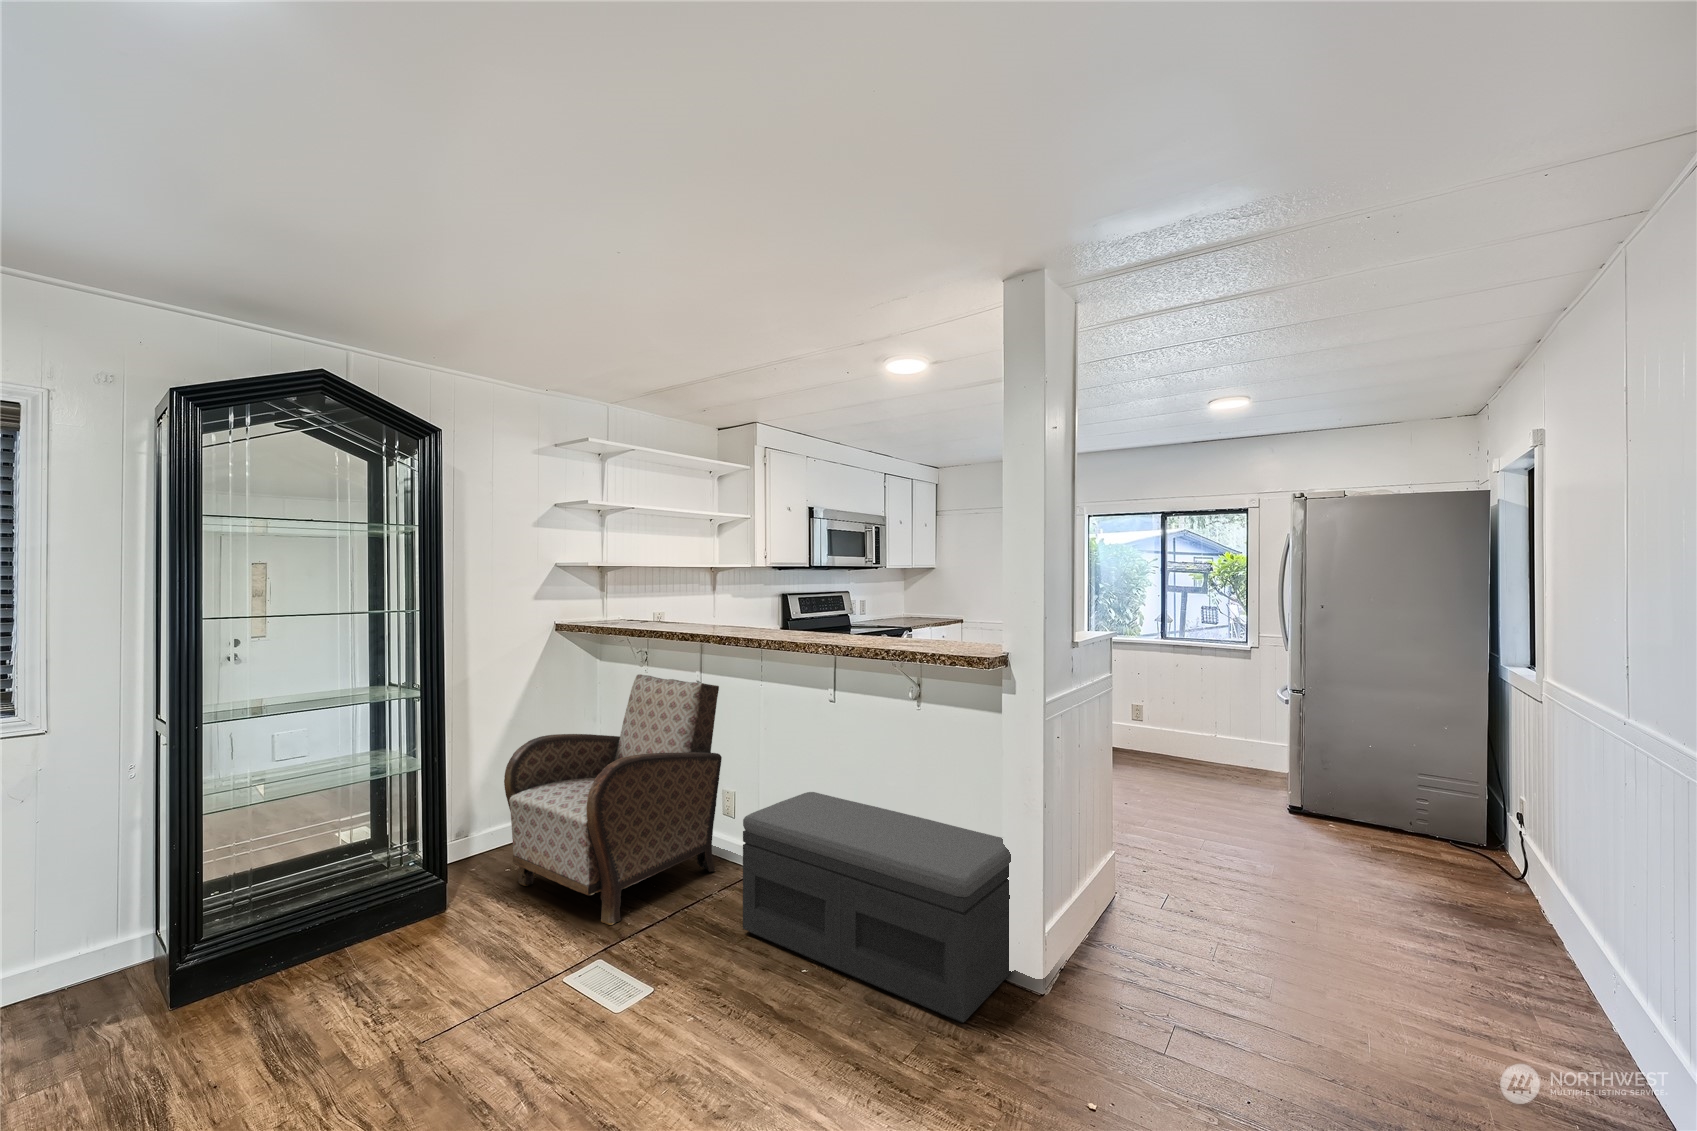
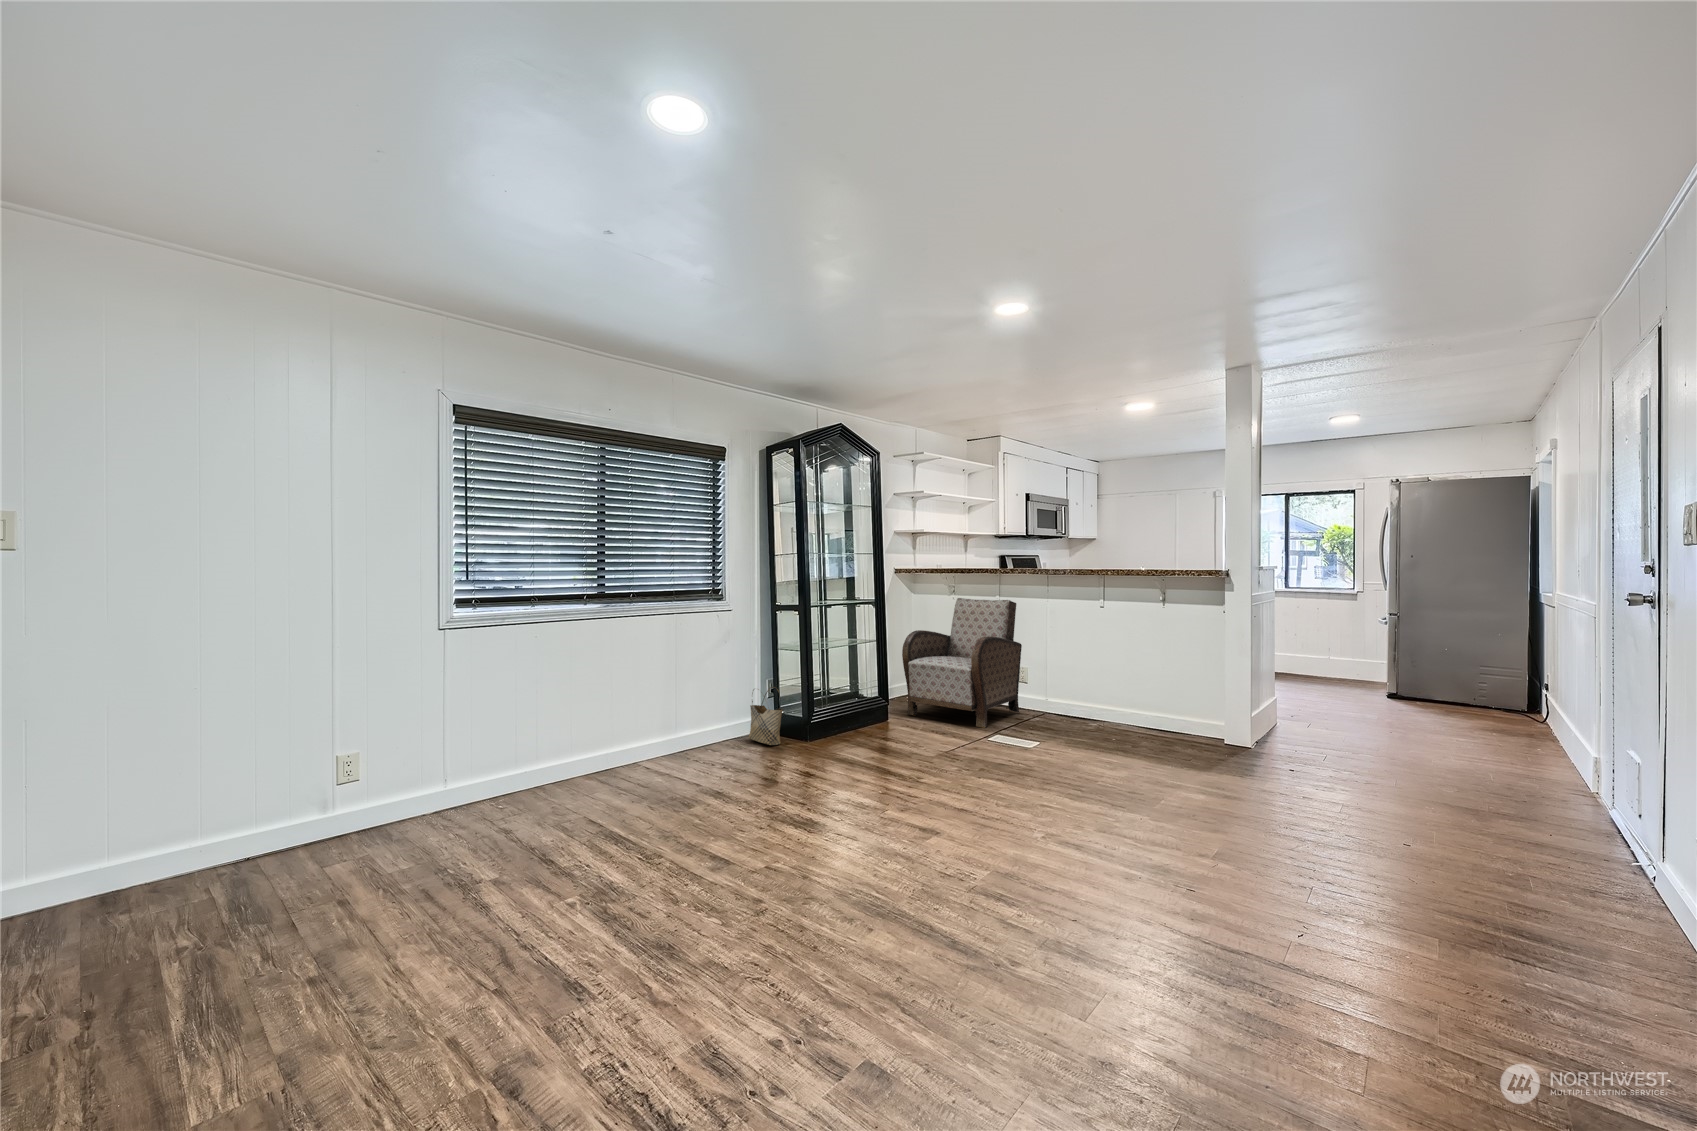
storage bench: present [743,792,1011,1023] -> none [1063,659,1233,756]
woven basket: none [76,884,147,1018] -> present [748,687,783,745]

